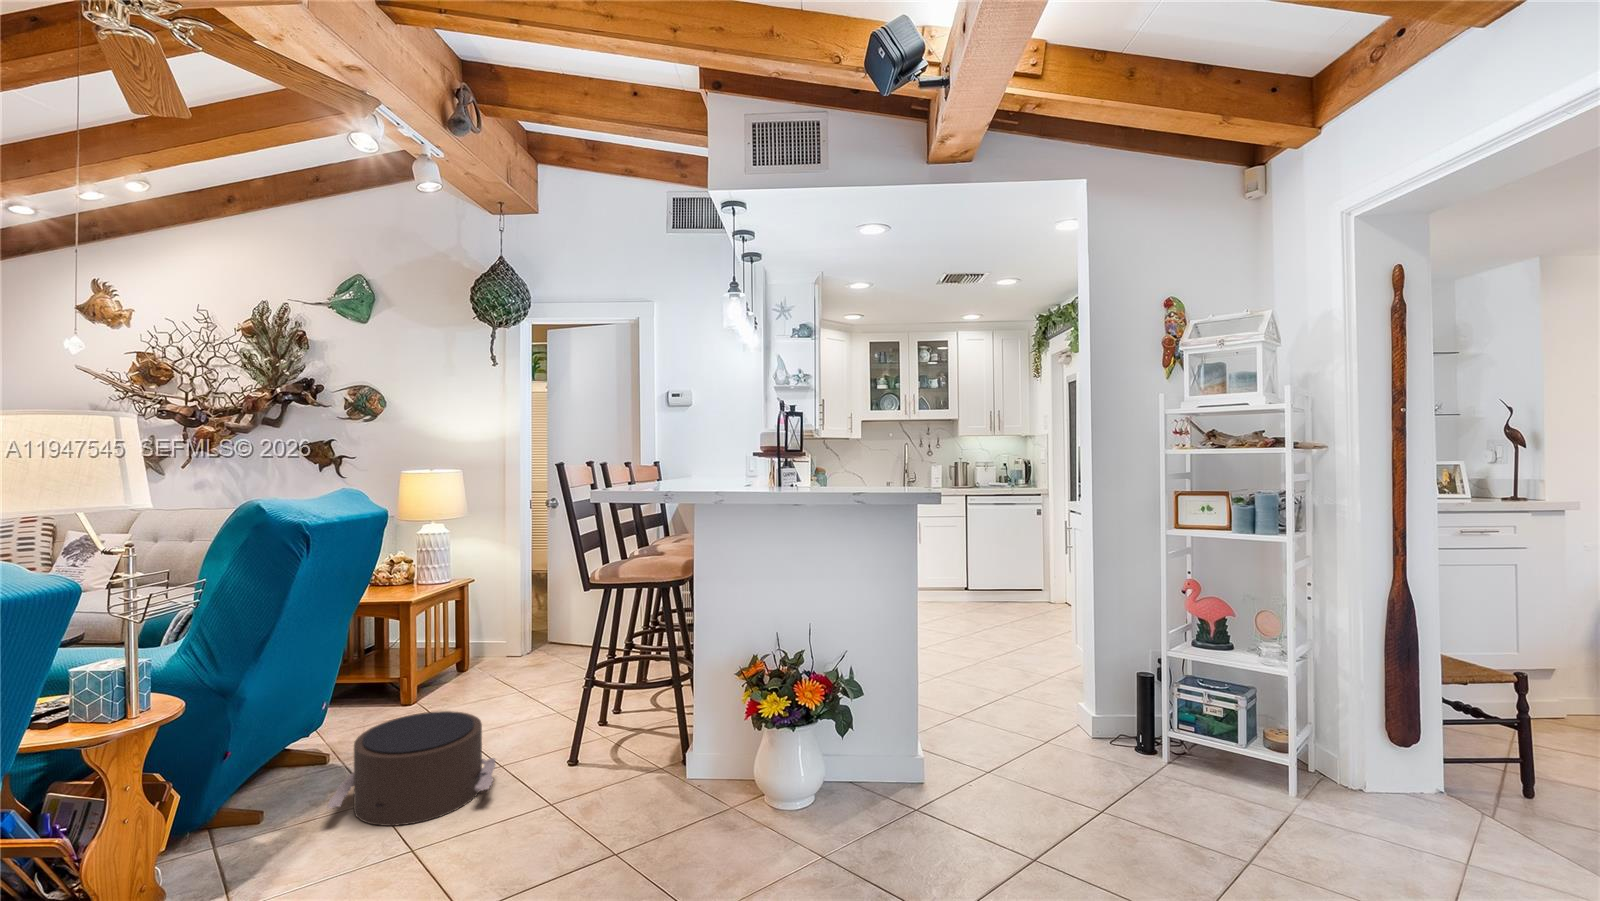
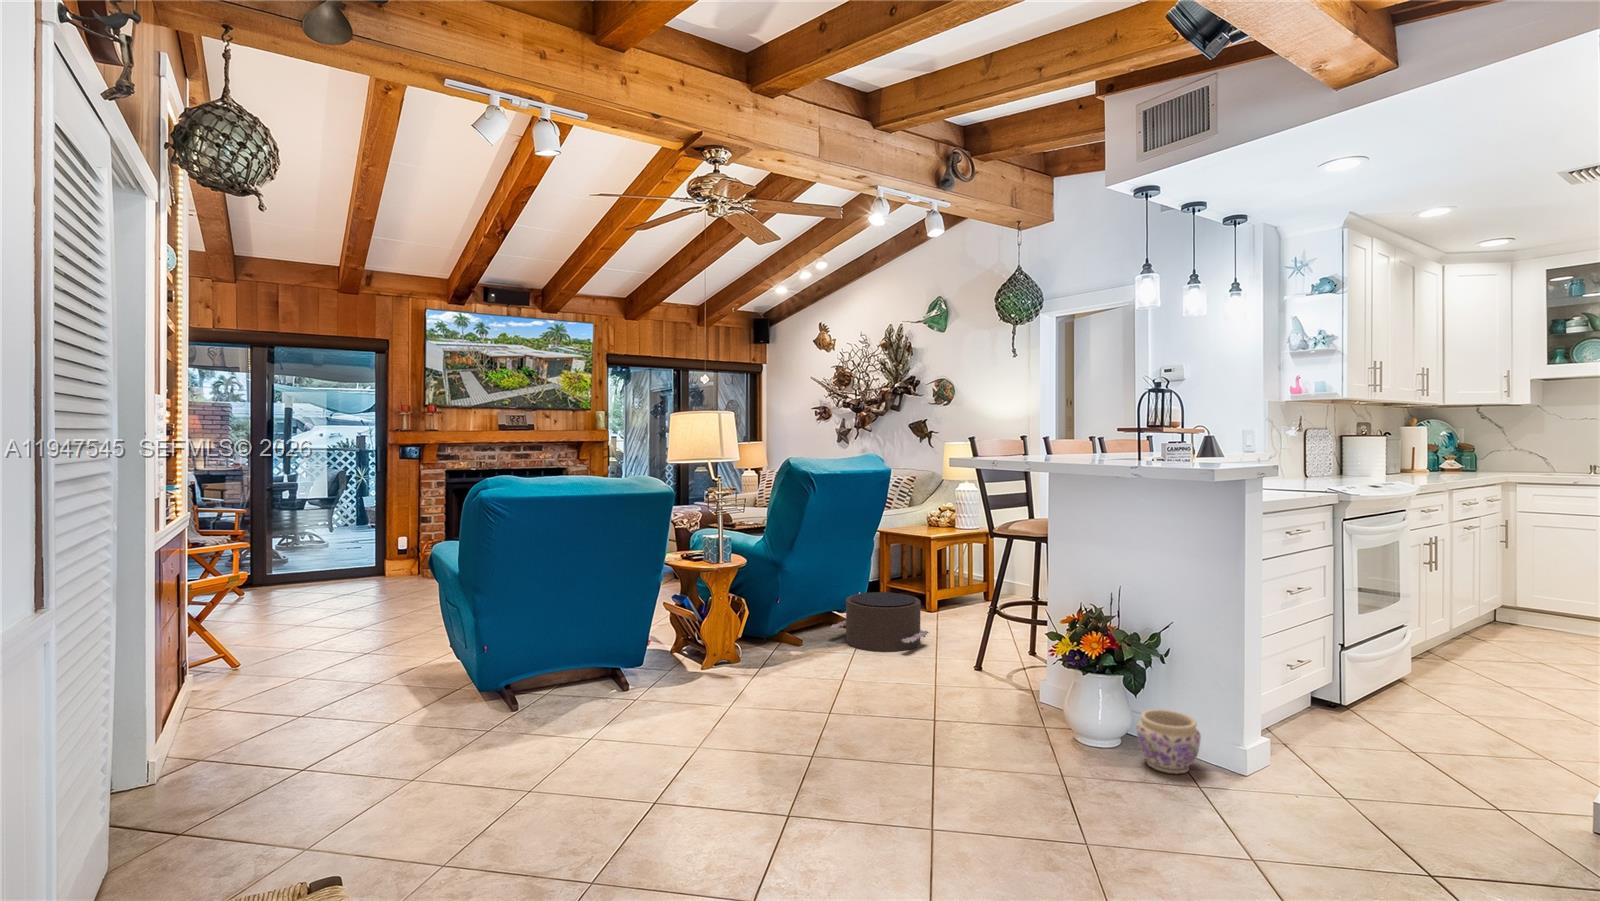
planter: none [894,783,958,860] -> present [1137,709,1201,774]

